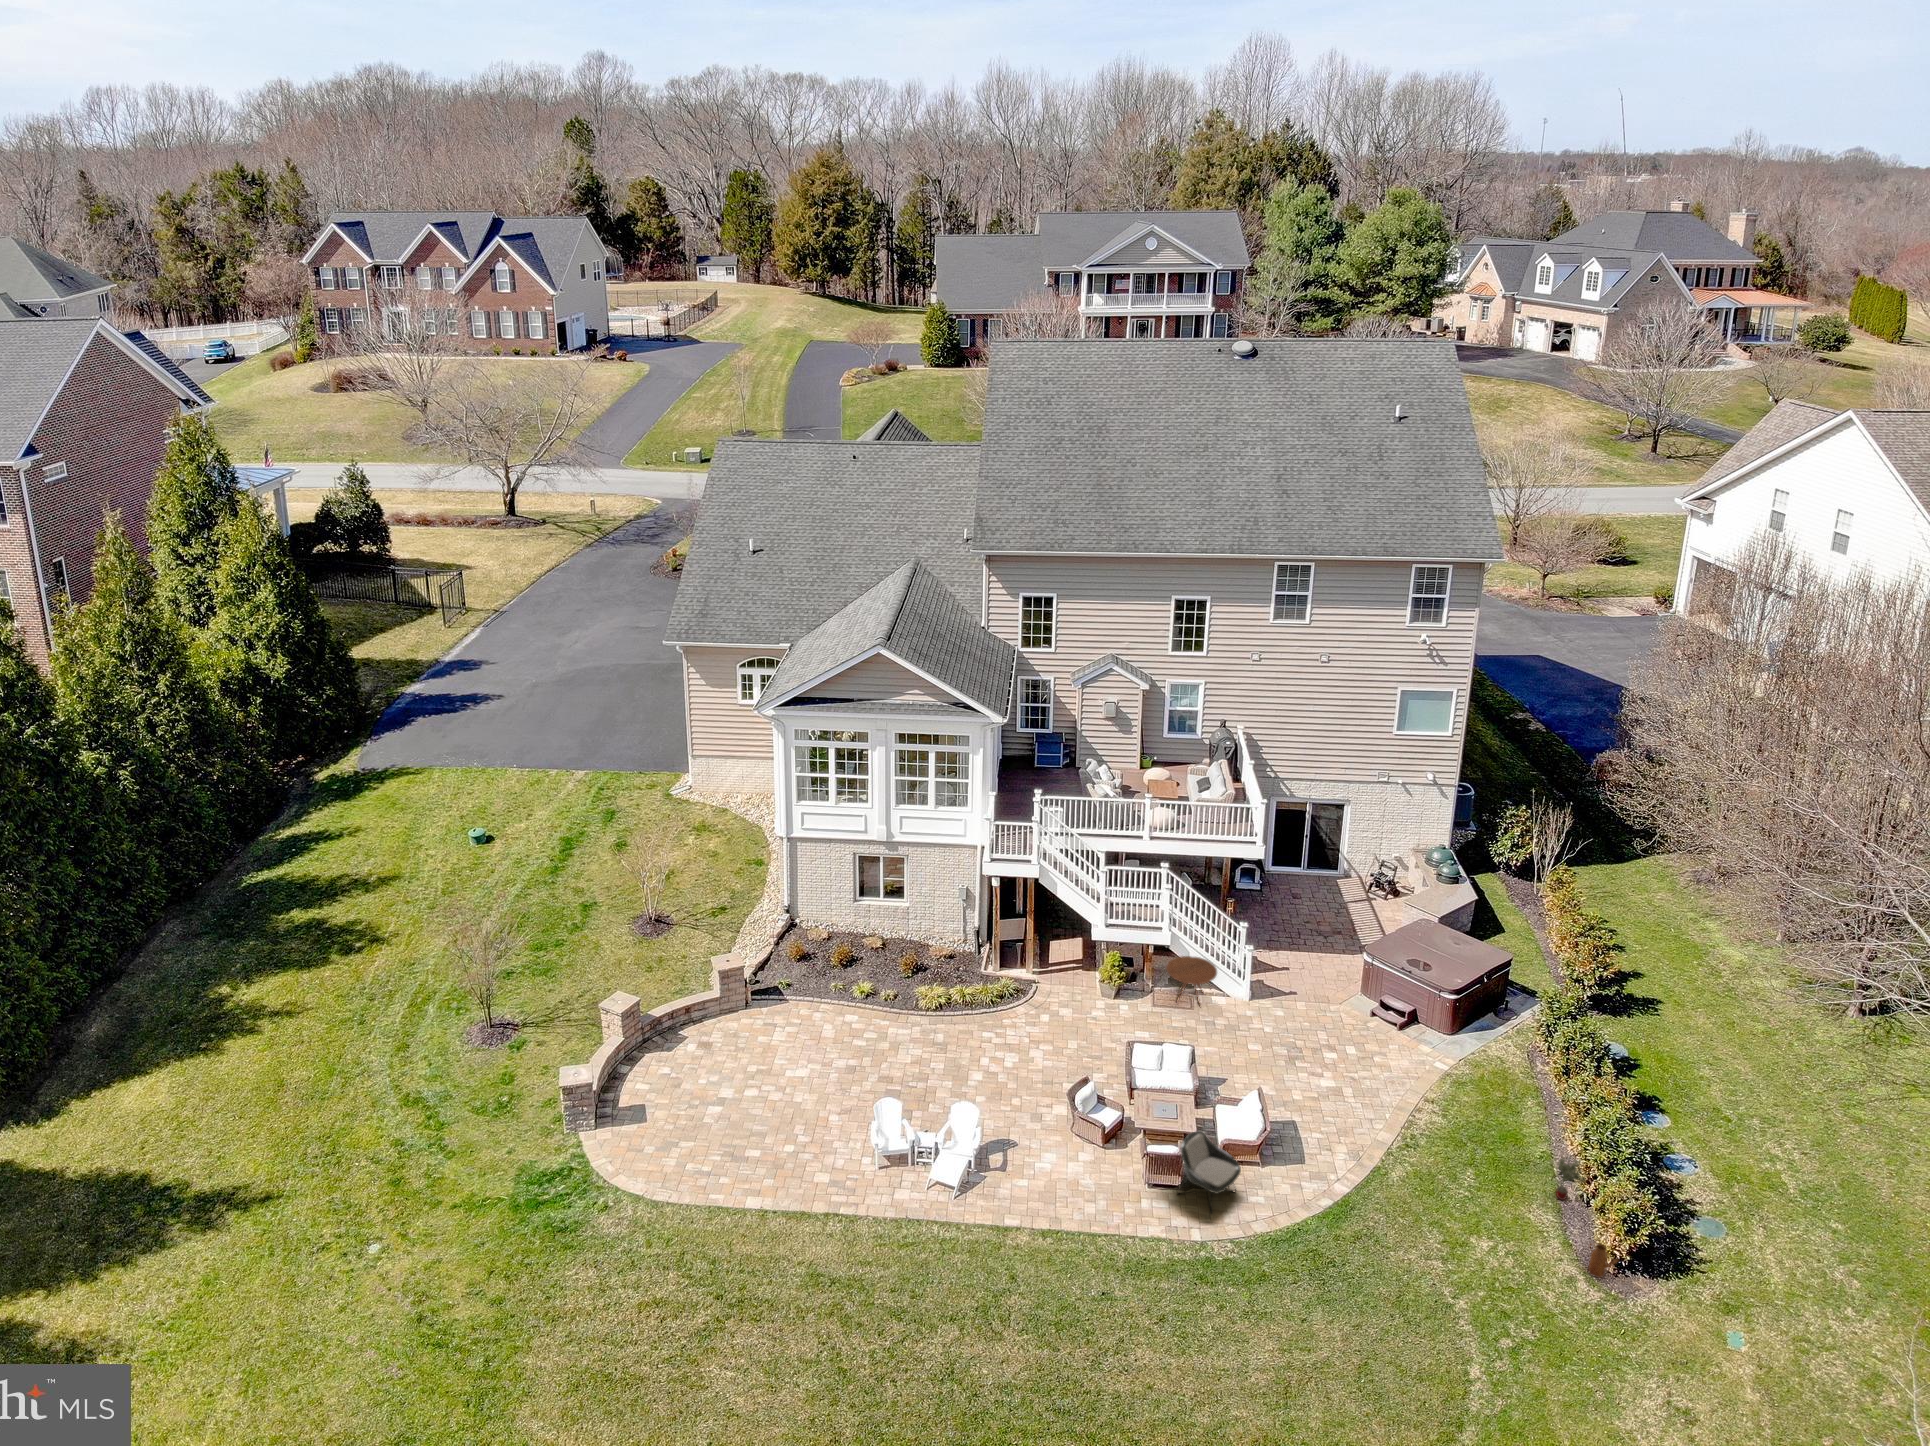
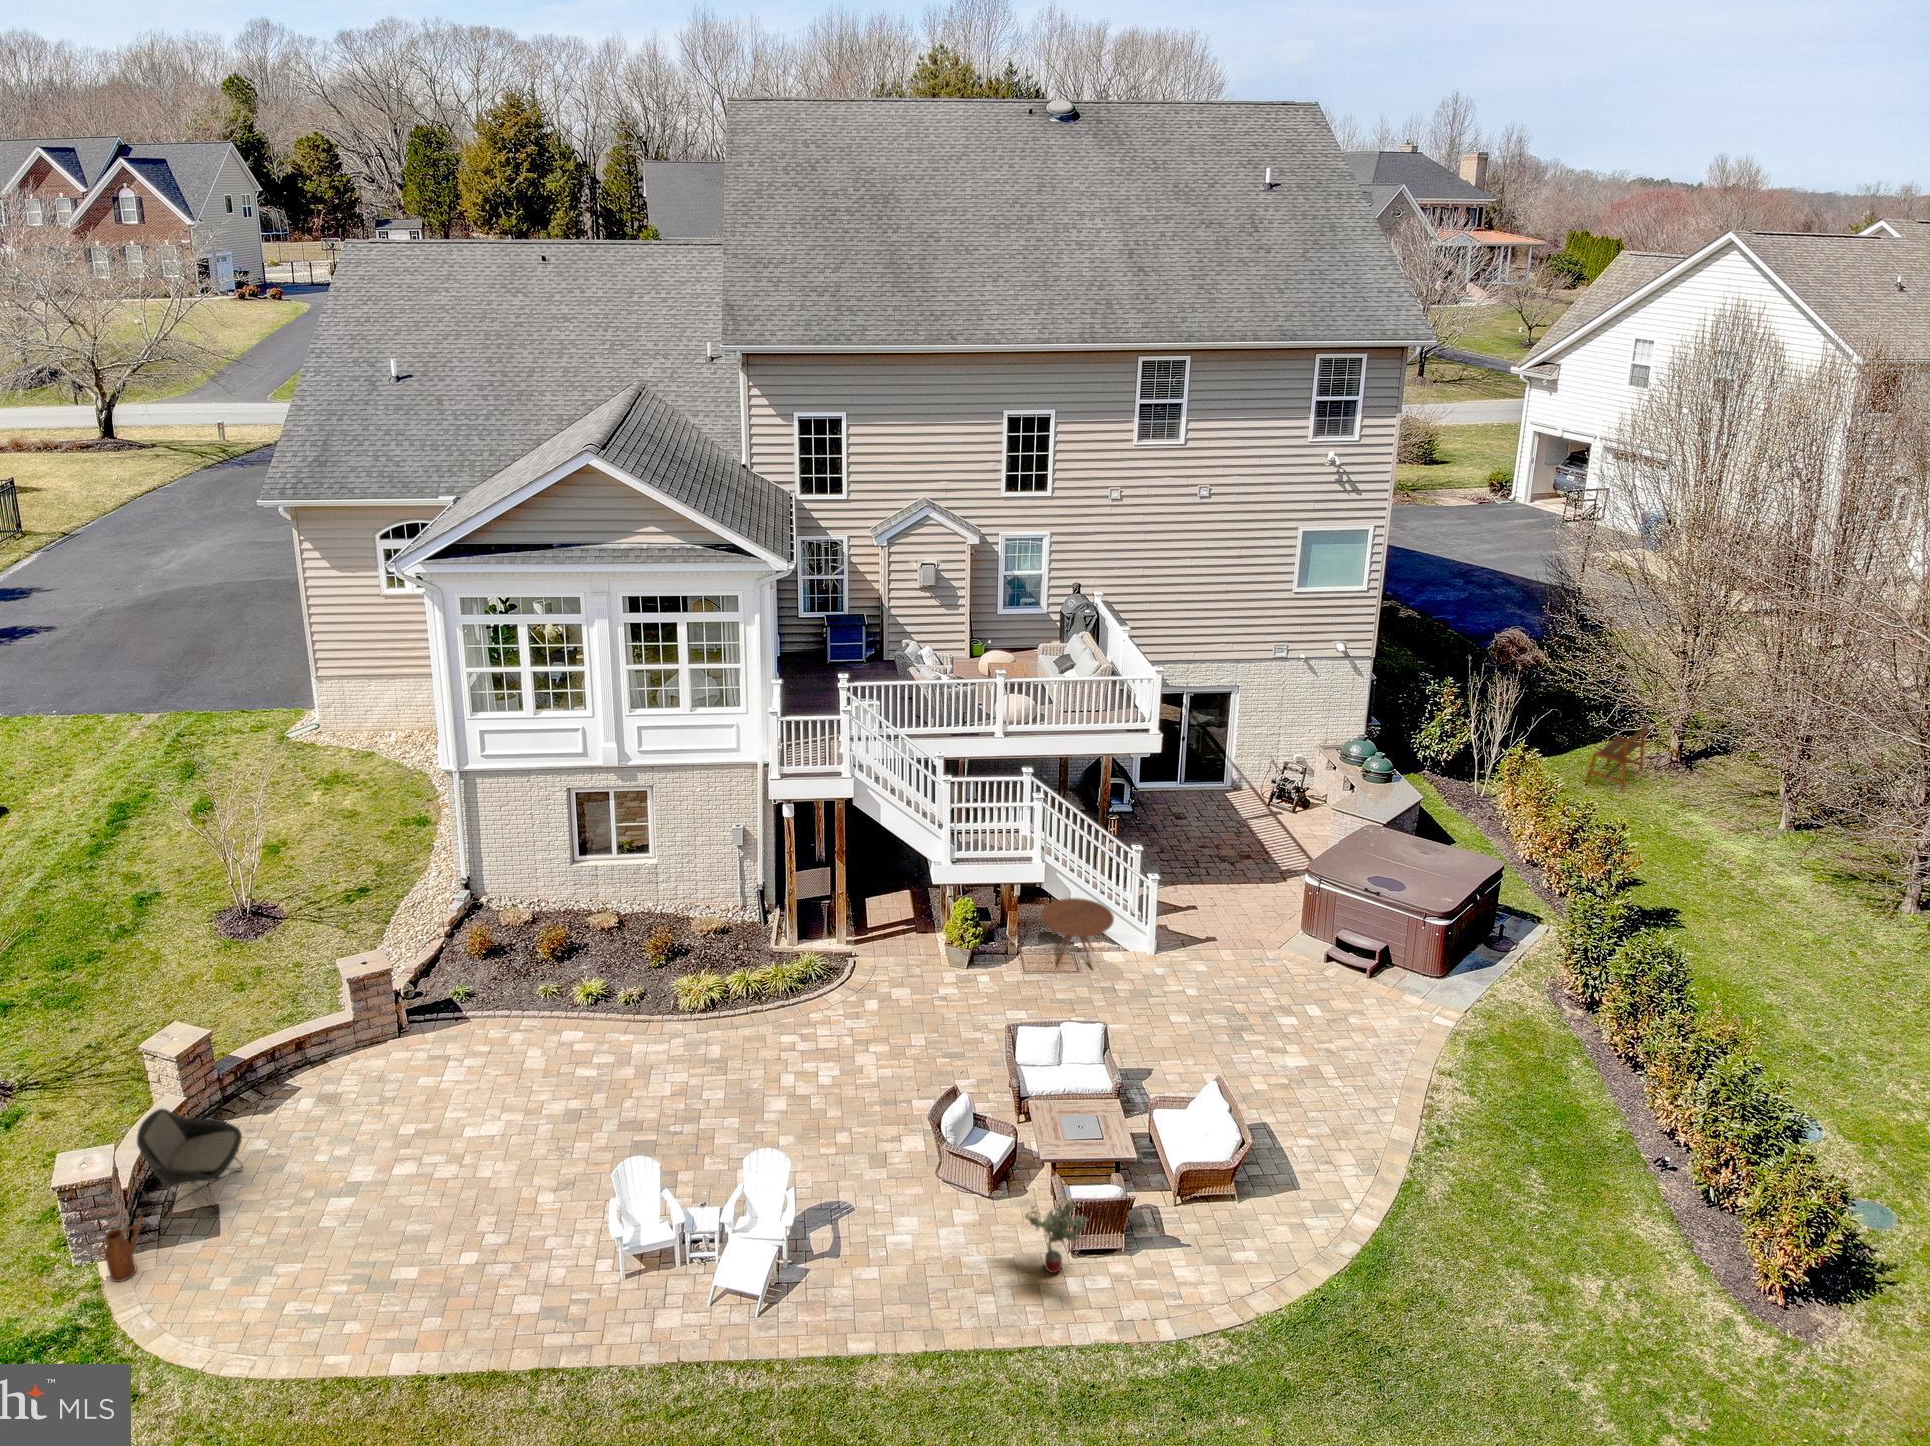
bench: none [1635,846,1692,900] -> present [1586,723,1649,790]
lounge chair: present [1177,1131,1241,1212] -> present [137,1109,242,1213]
potted tree: present [1556,1156,1586,1200] -> present [1025,1199,1088,1273]
watering can: present [1588,1243,1619,1278] -> present [98,1215,143,1282]

